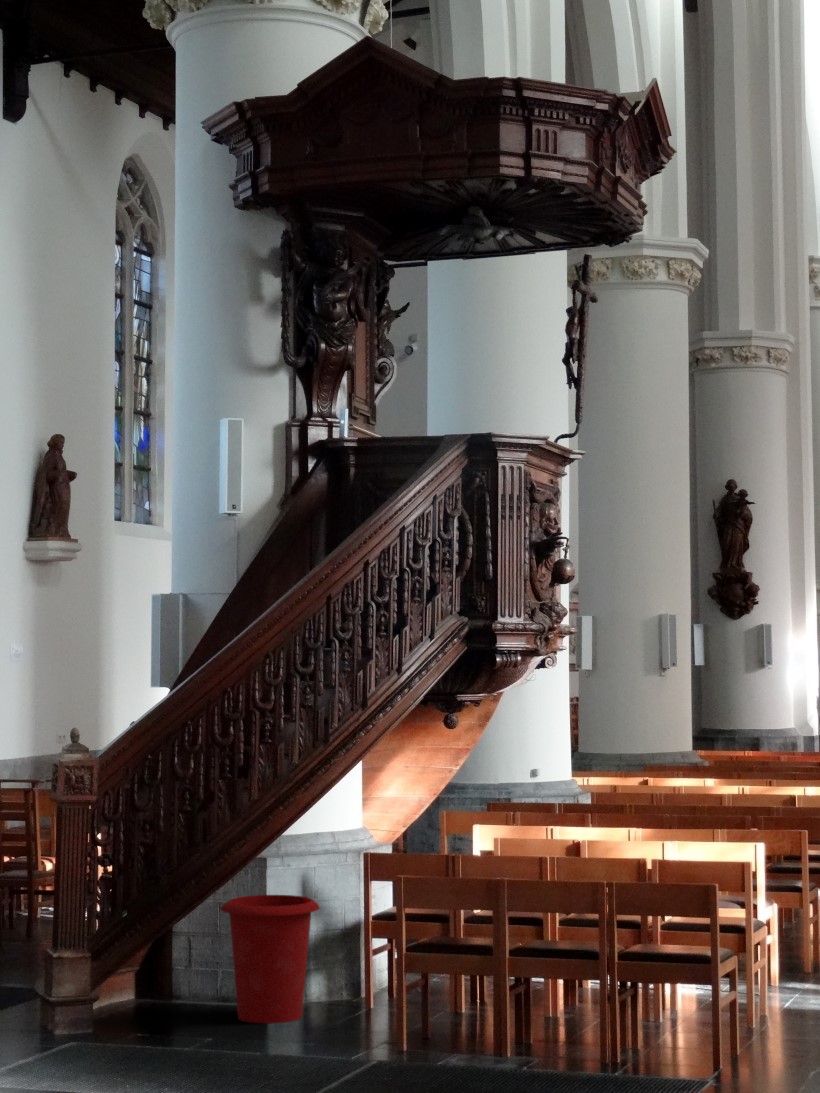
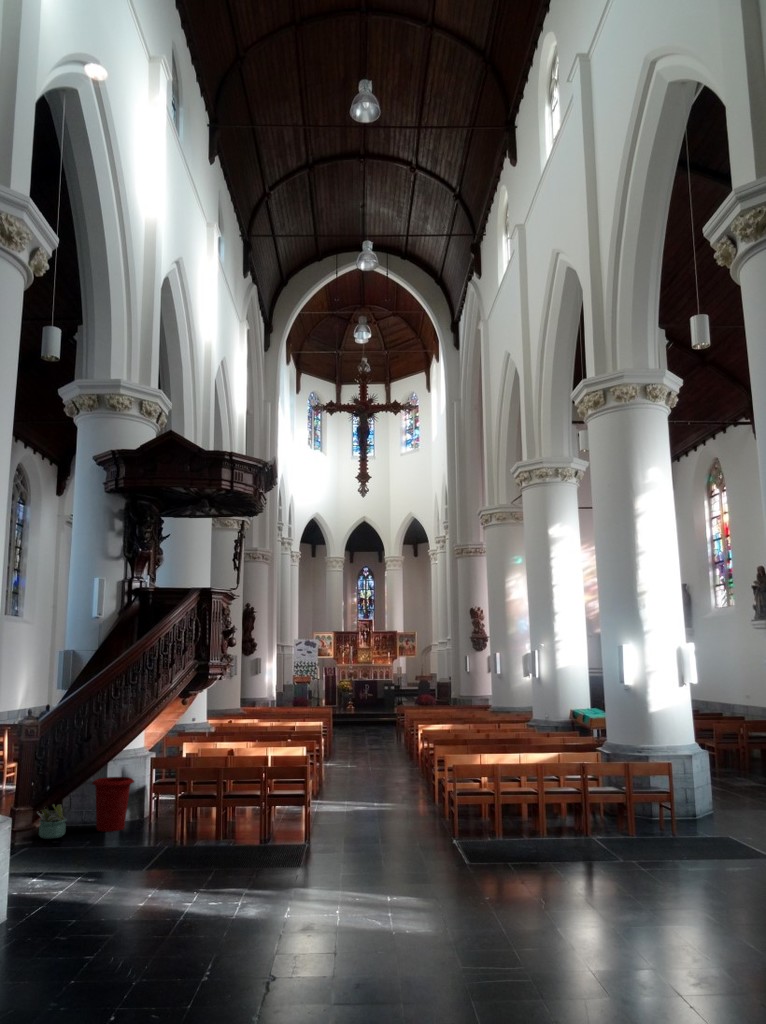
decorative plant: none [94,951,165,1030] -> present [38,805,67,839]

